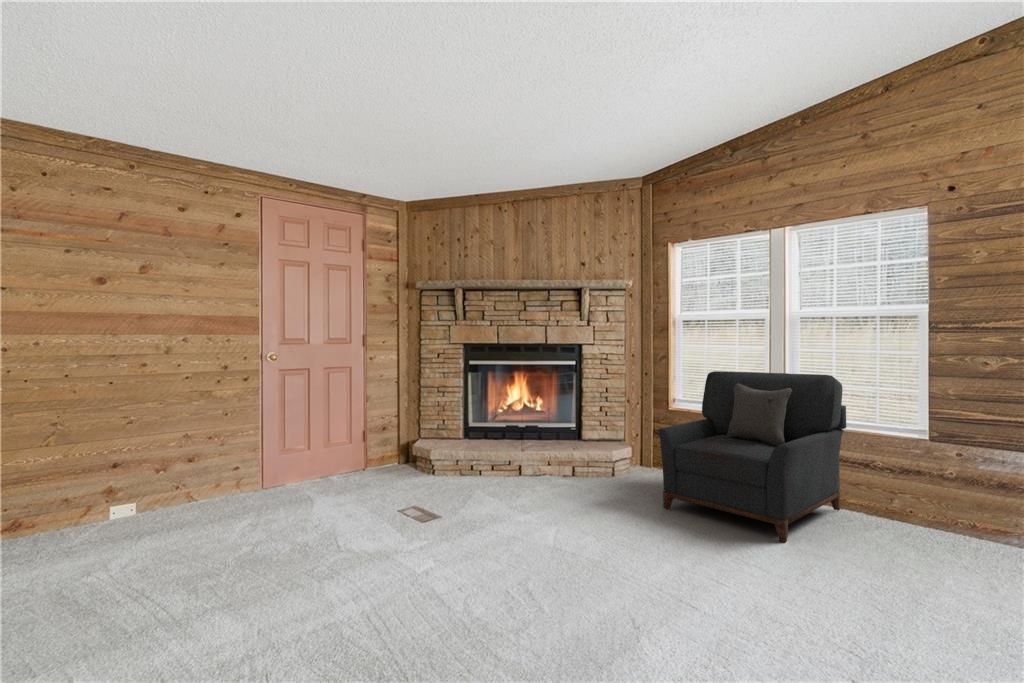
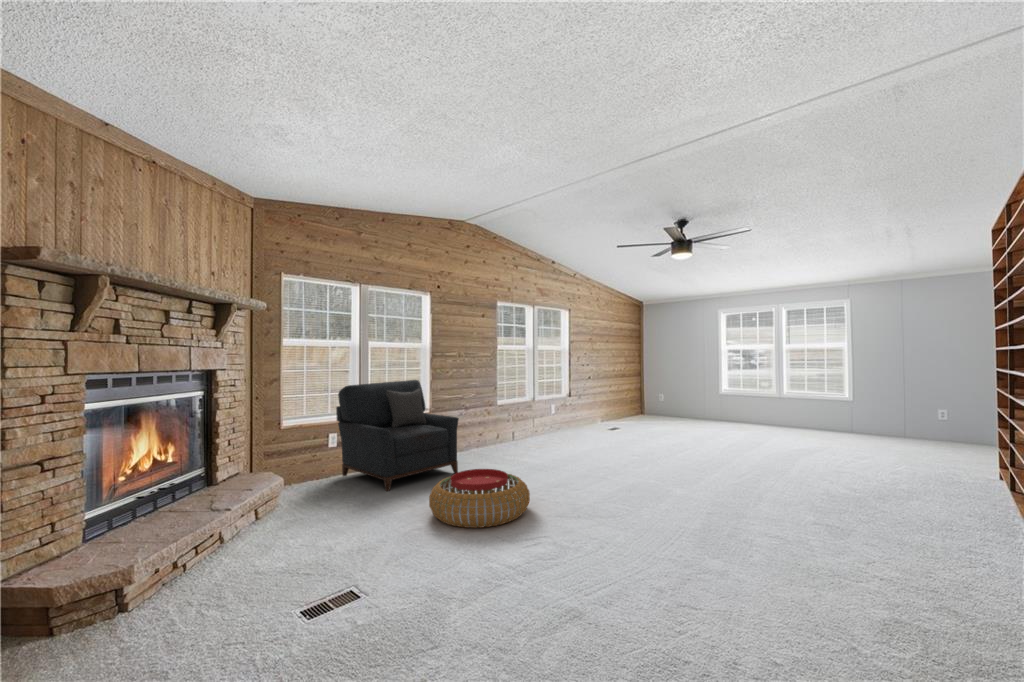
pouf: none [501,495,643,584] -> present [429,469,530,528]

